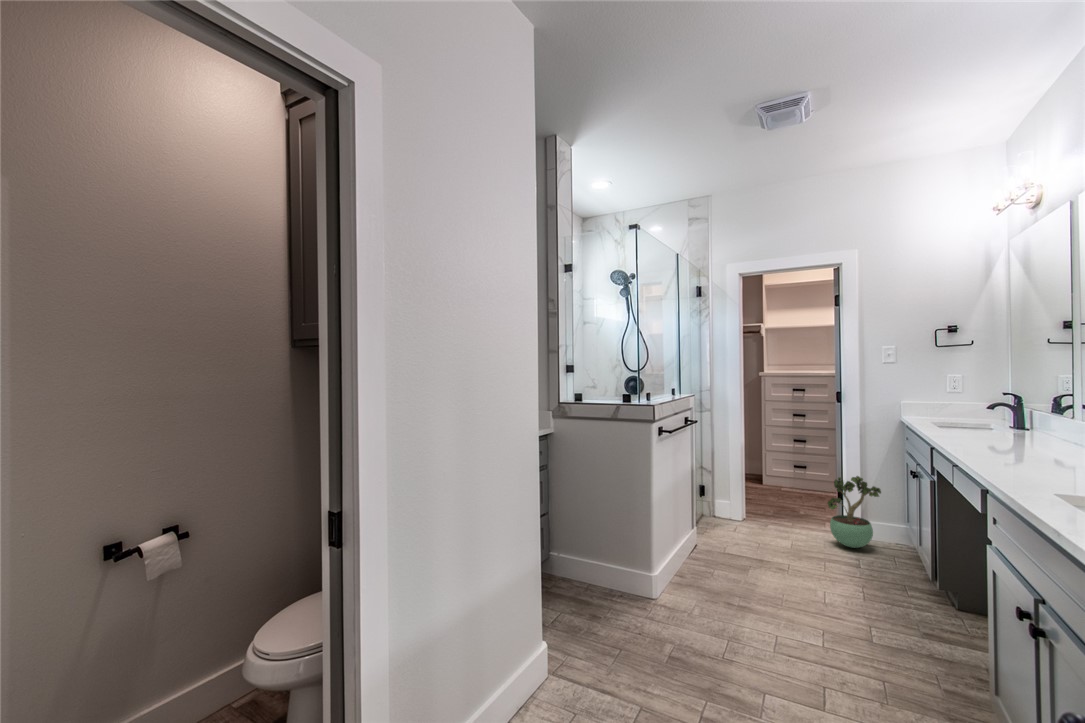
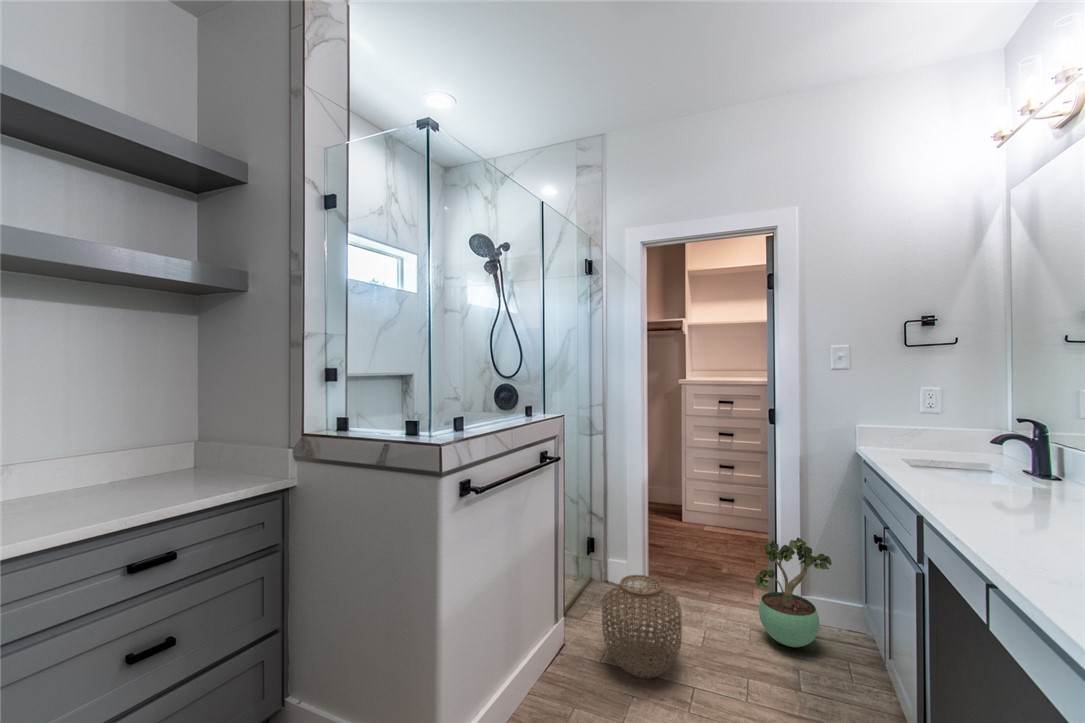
woven basket: none [724,498,779,558] -> present [602,575,682,678]

